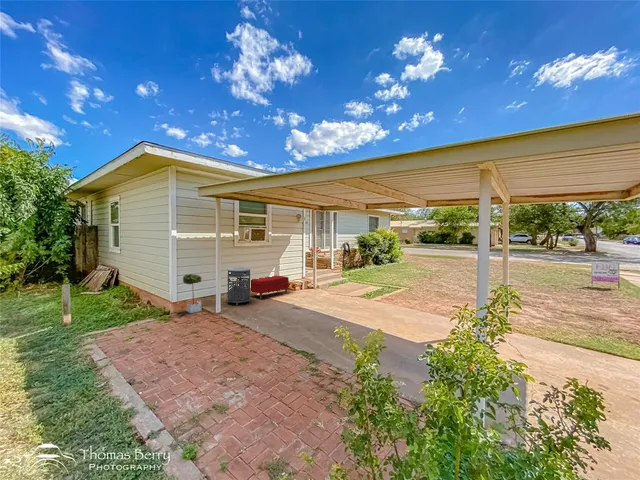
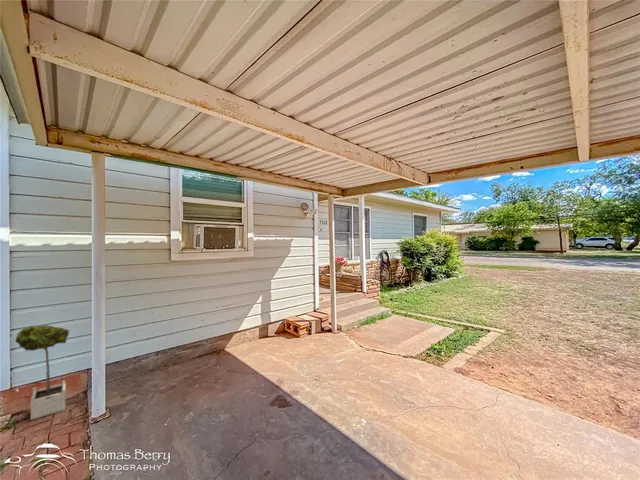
trash can: present [227,266,250,305] -> none [146,301,197,388]
bench: present [251,276,289,299] -> none [206,310,283,365]

